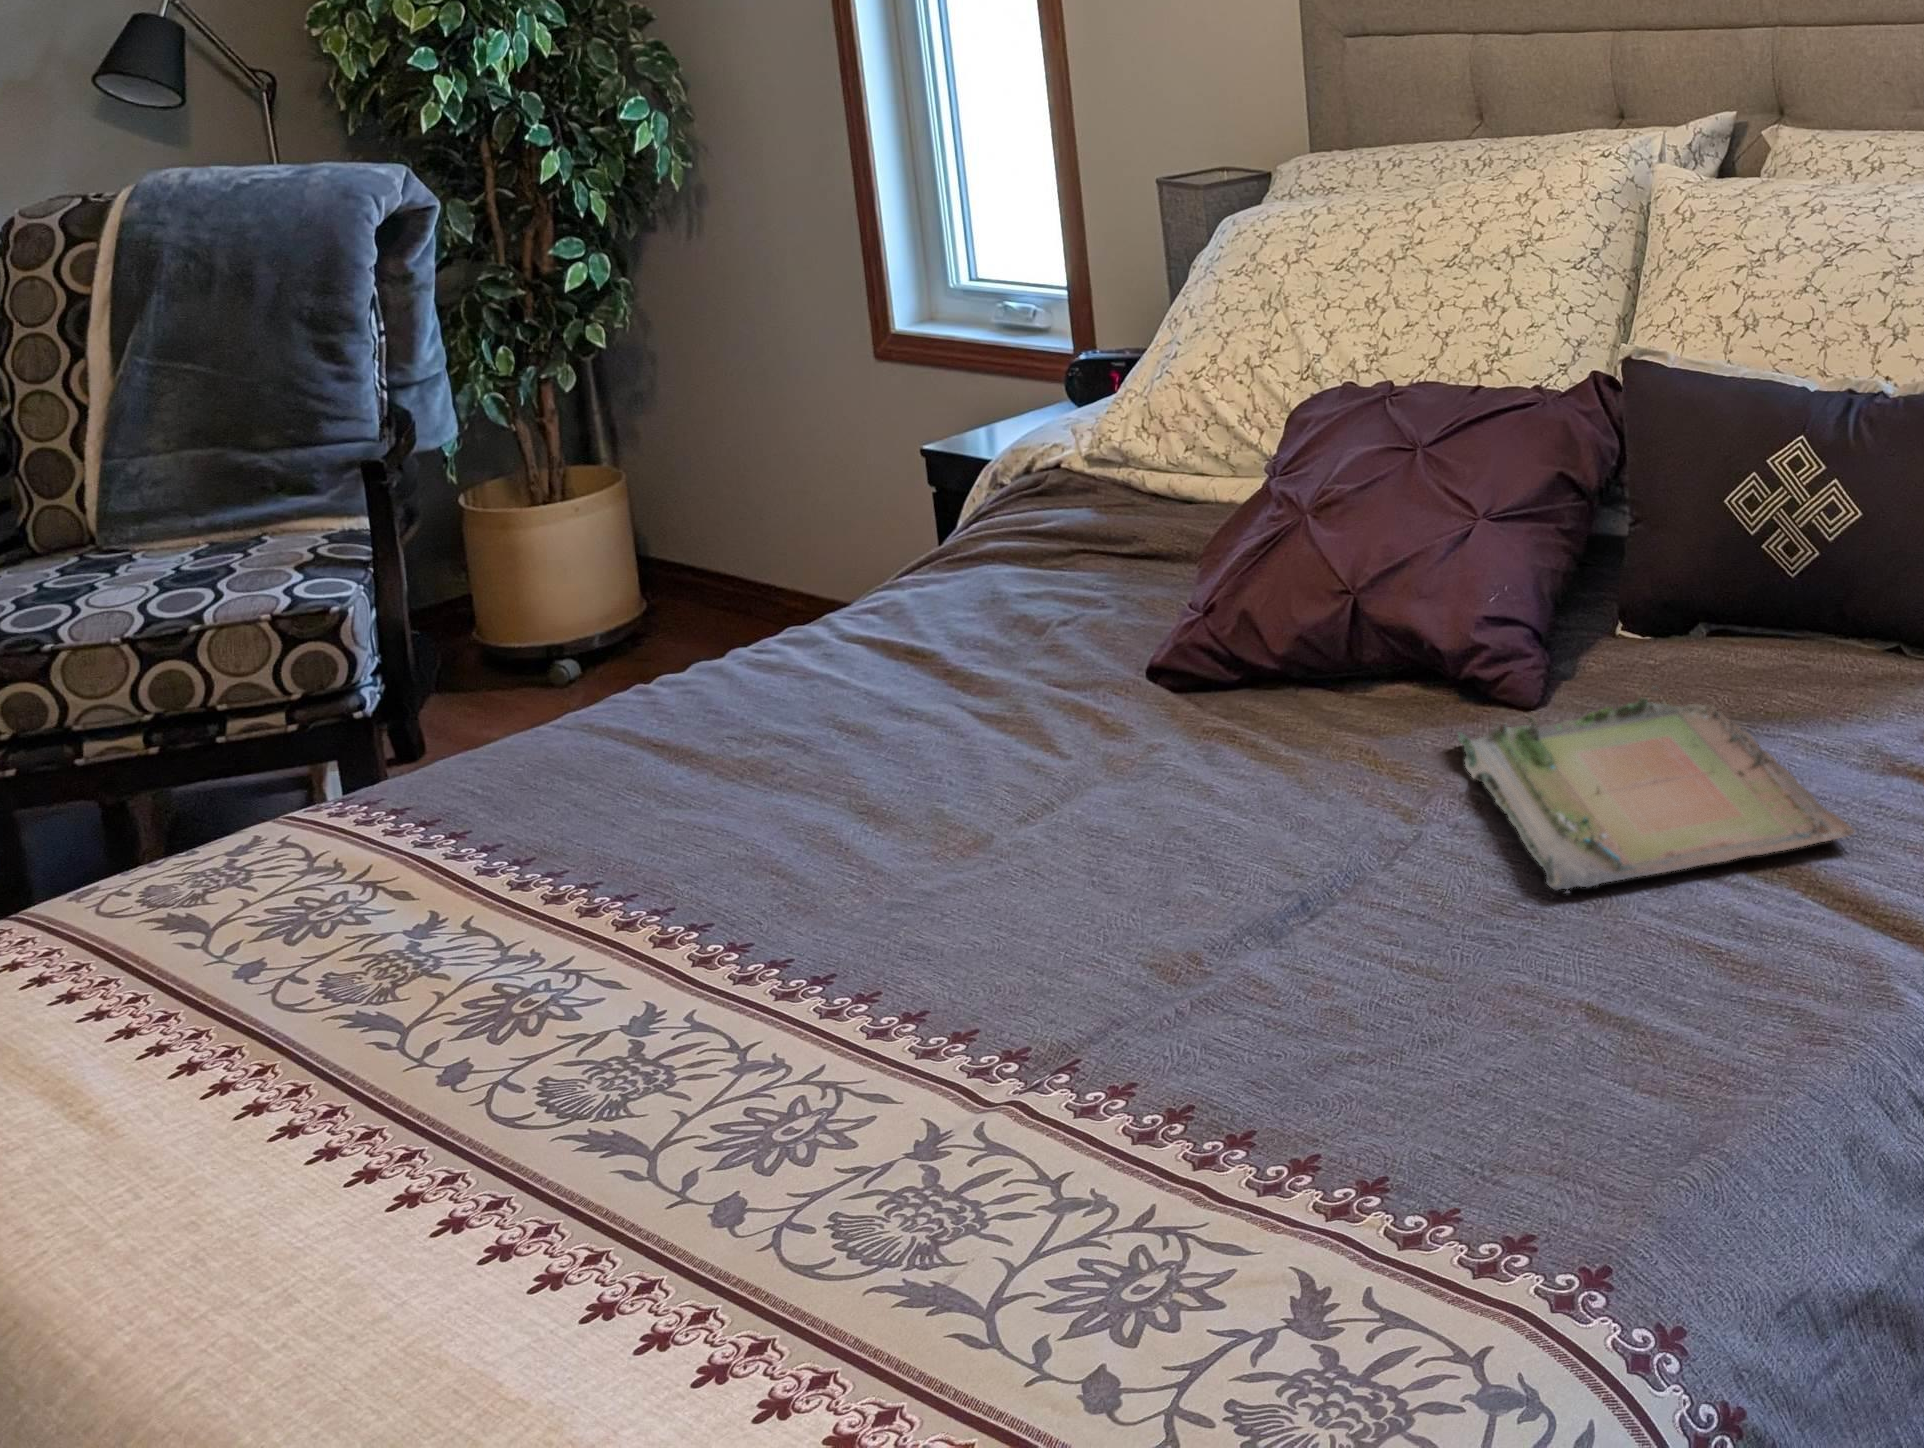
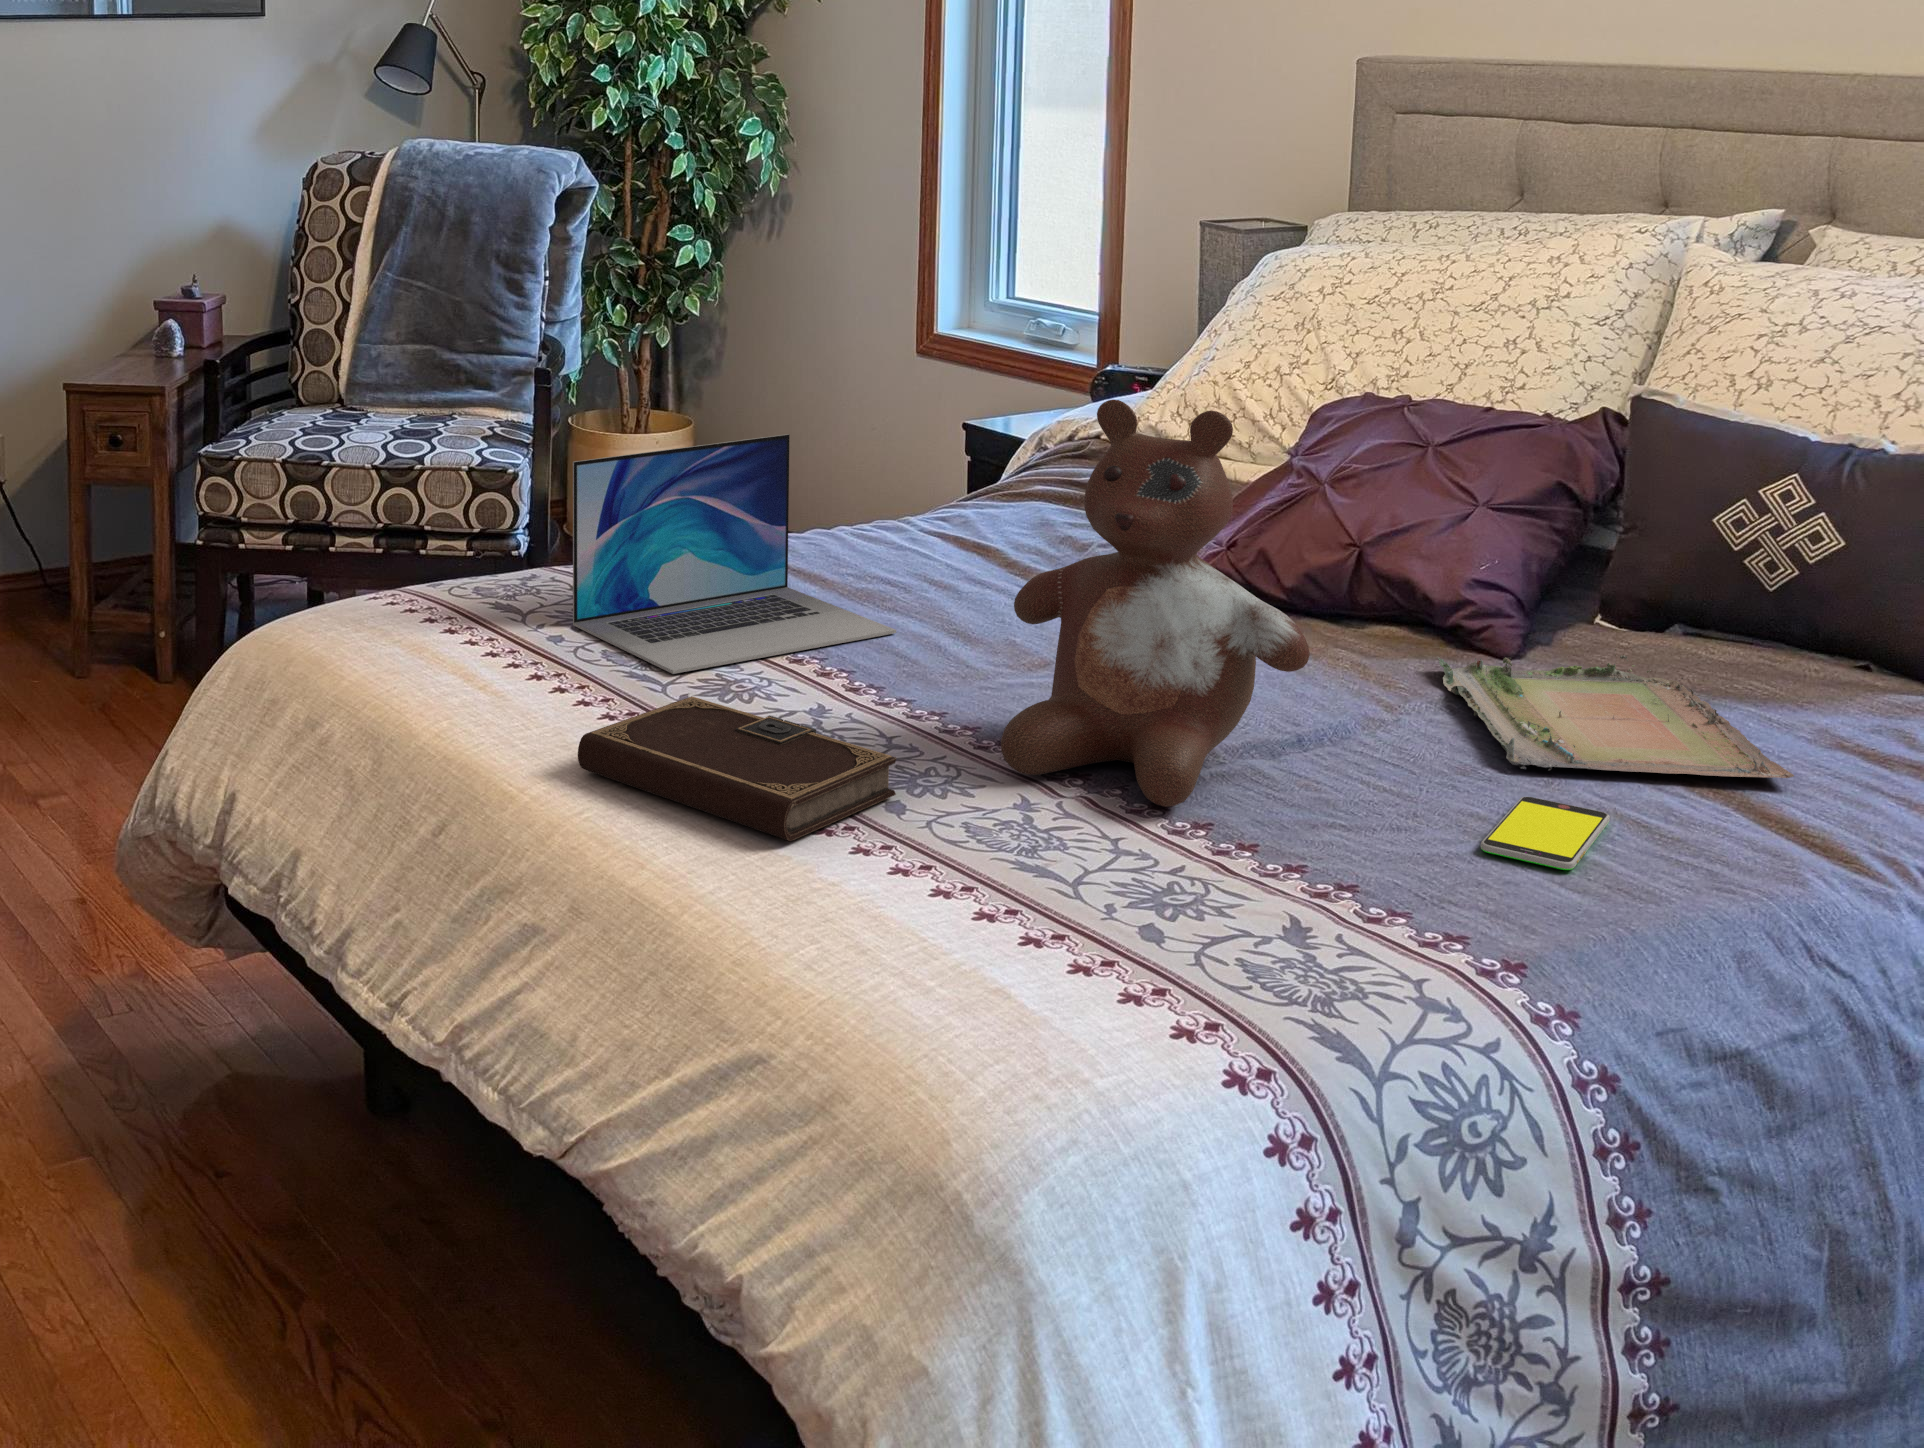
stuffed bear: none [894,512,1294,1097] -> present [1001,400,1310,807]
laptop: none [244,577,782,1003] -> present [573,434,896,674]
smartphone: none [1531,945,1673,1069] -> present [1481,797,1610,870]
notebook: none [202,1072,738,1347] -> present [578,696,896,841]

